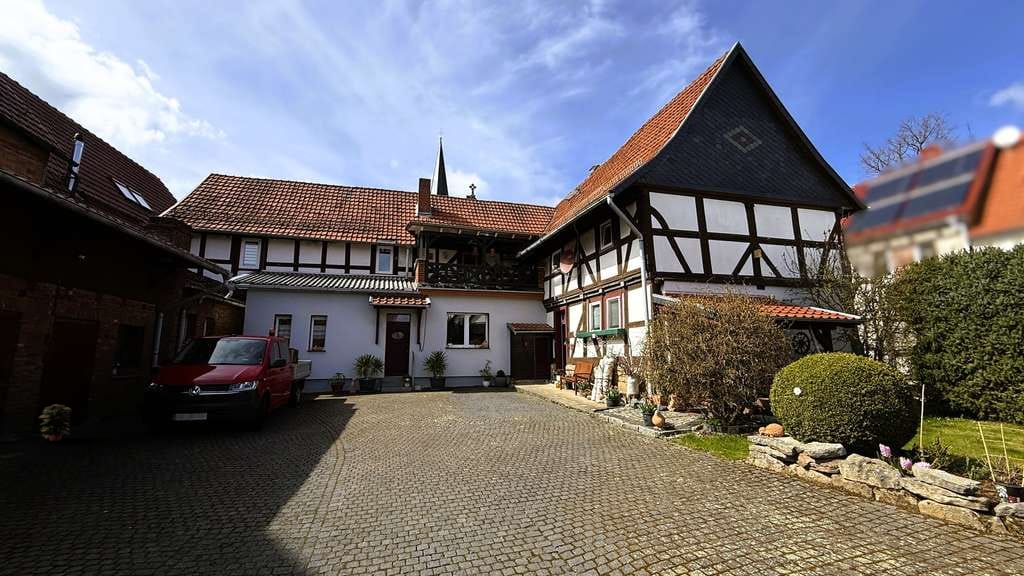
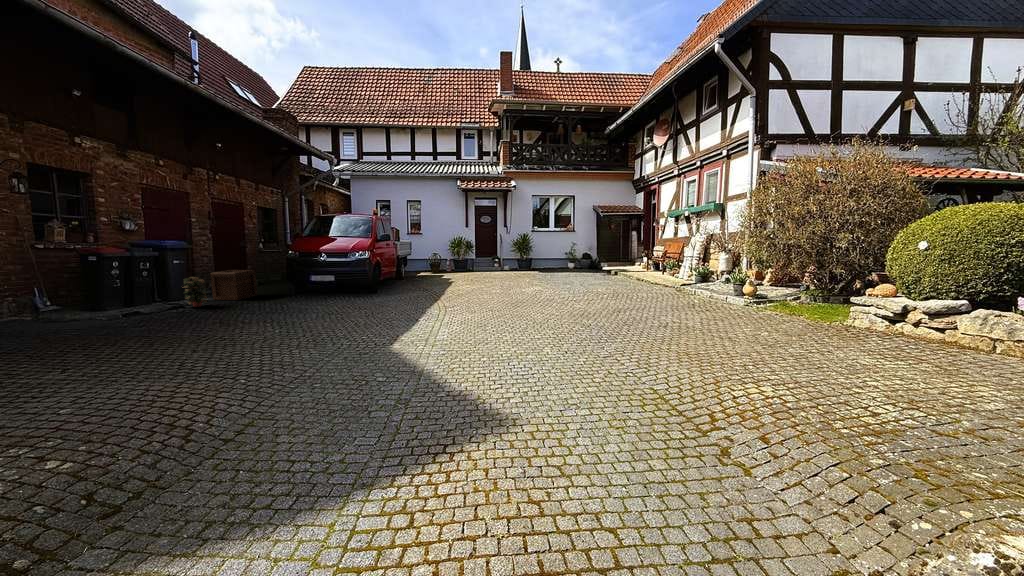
wooden crate: none [73,395,133,432] -> present [210,270,257,300]

